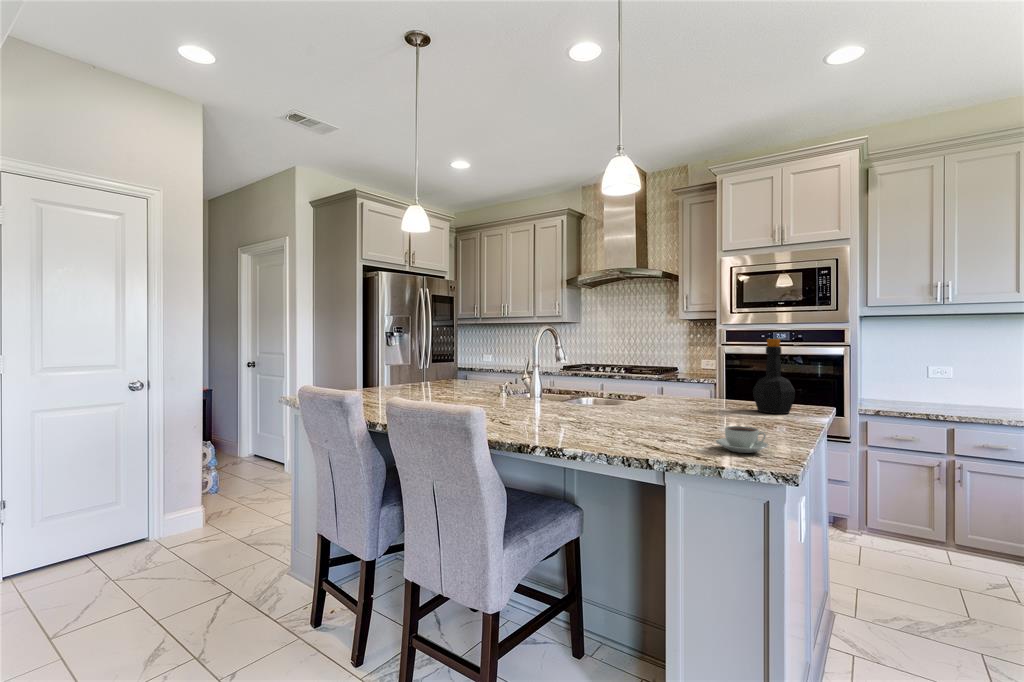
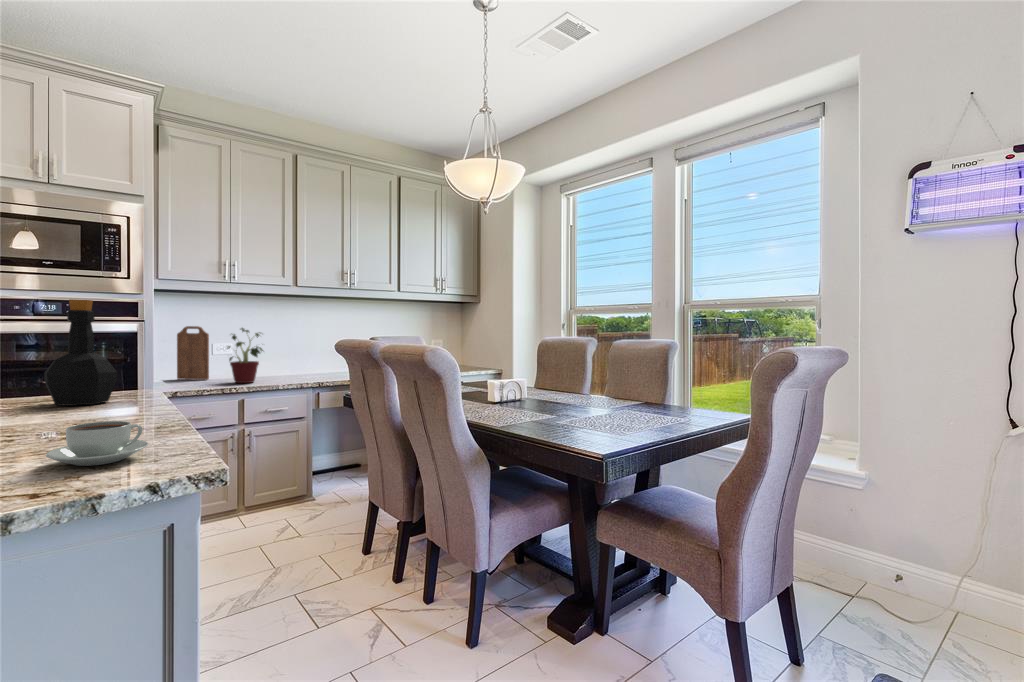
cutting board: none [889,348,921,403] -> present [177,326,209,380]
potted plant: none [934,351,989,412] -> present [227,328,263,383]

